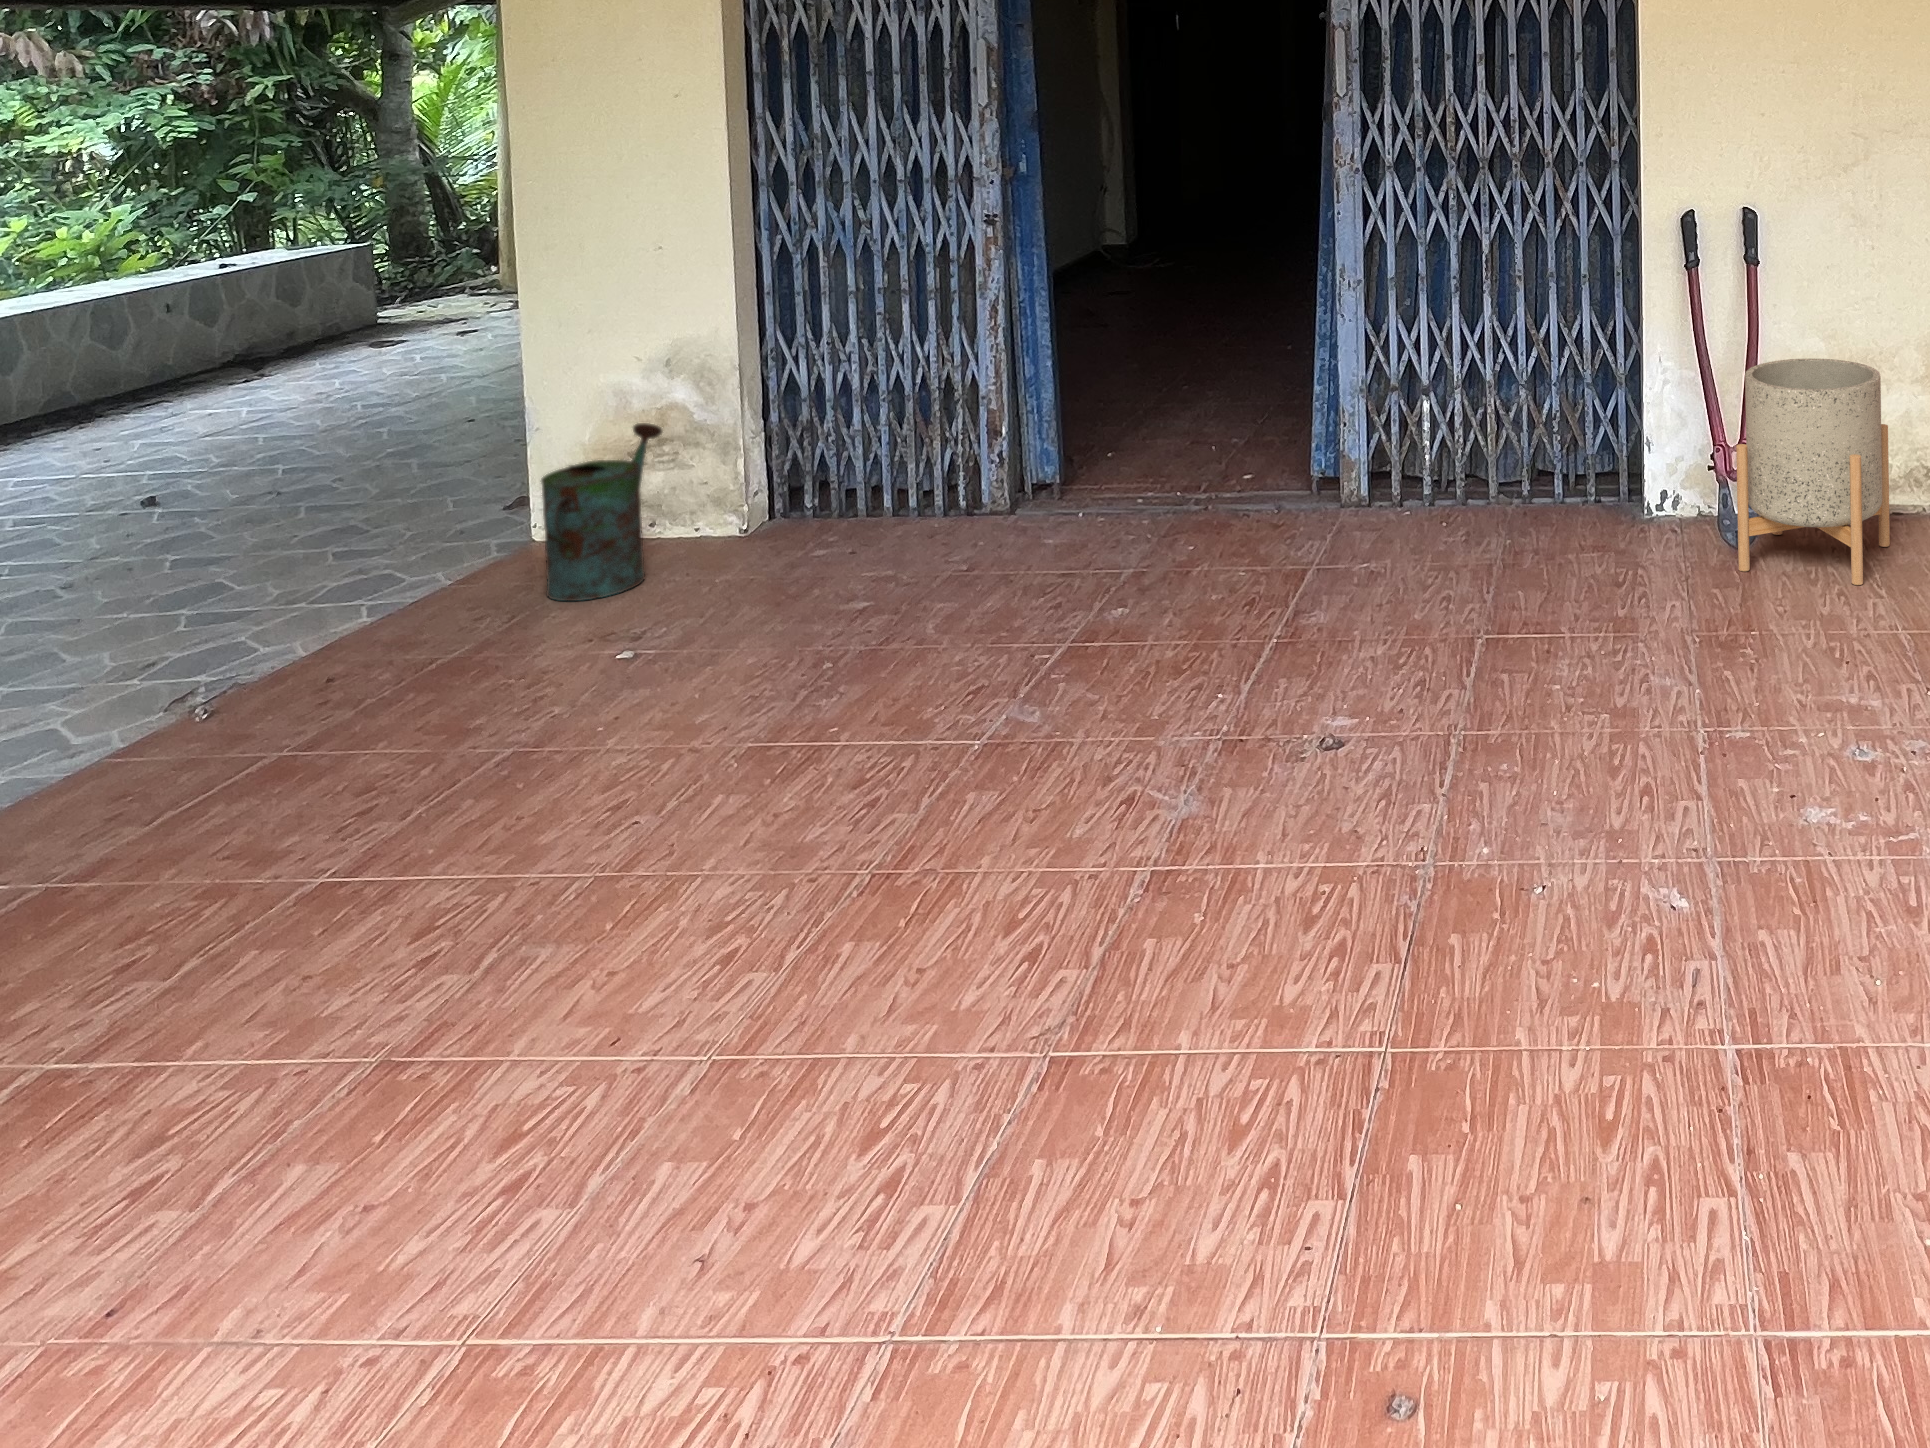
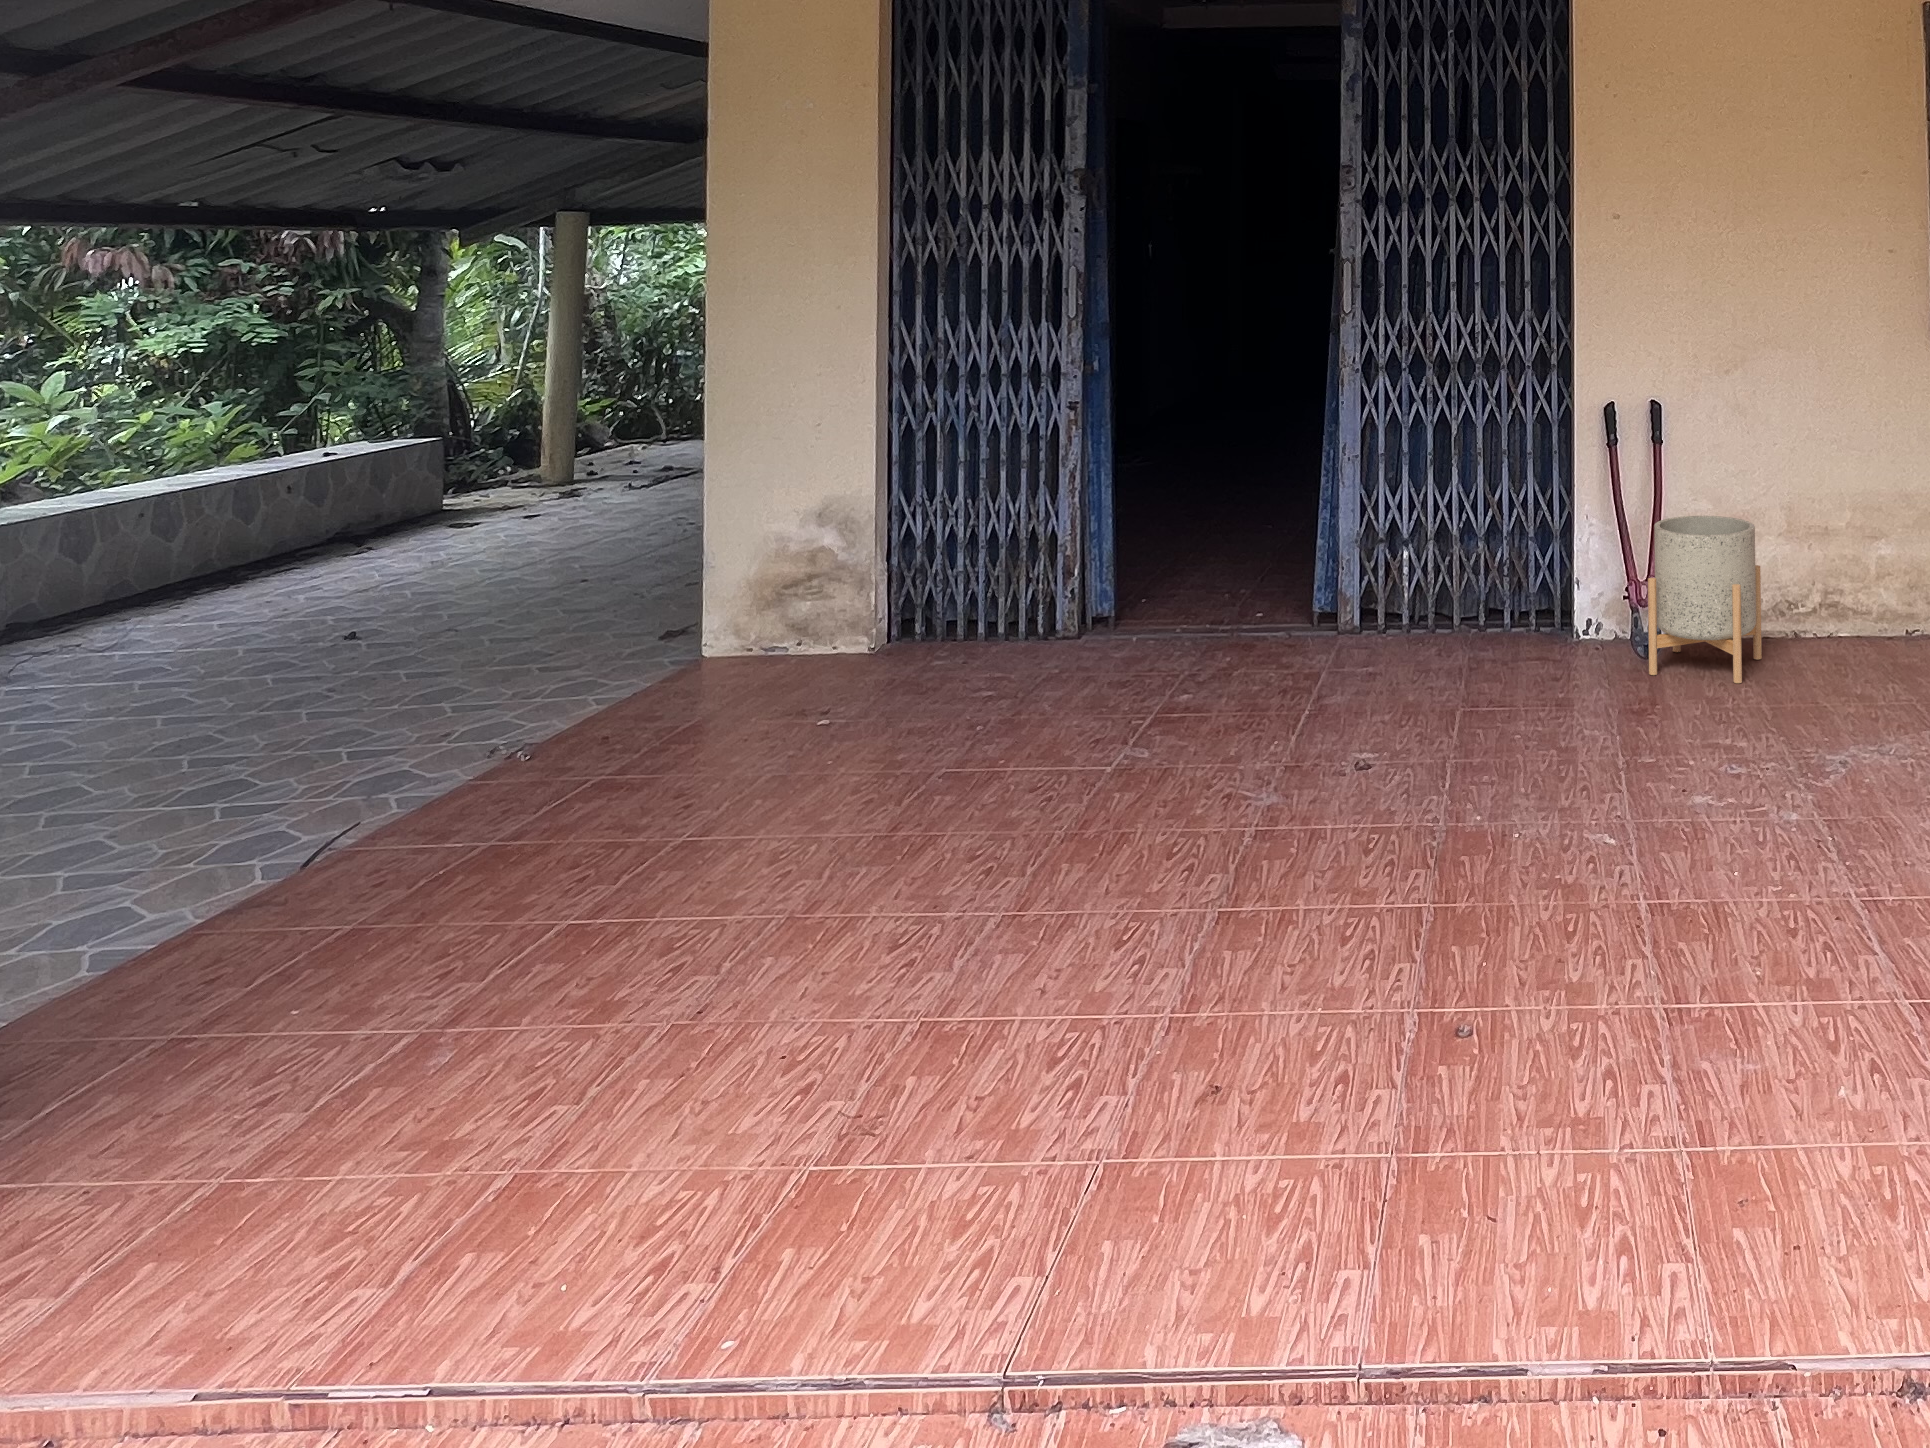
watering can: present [541,423,662,601] -> none [734,562,816,696]

